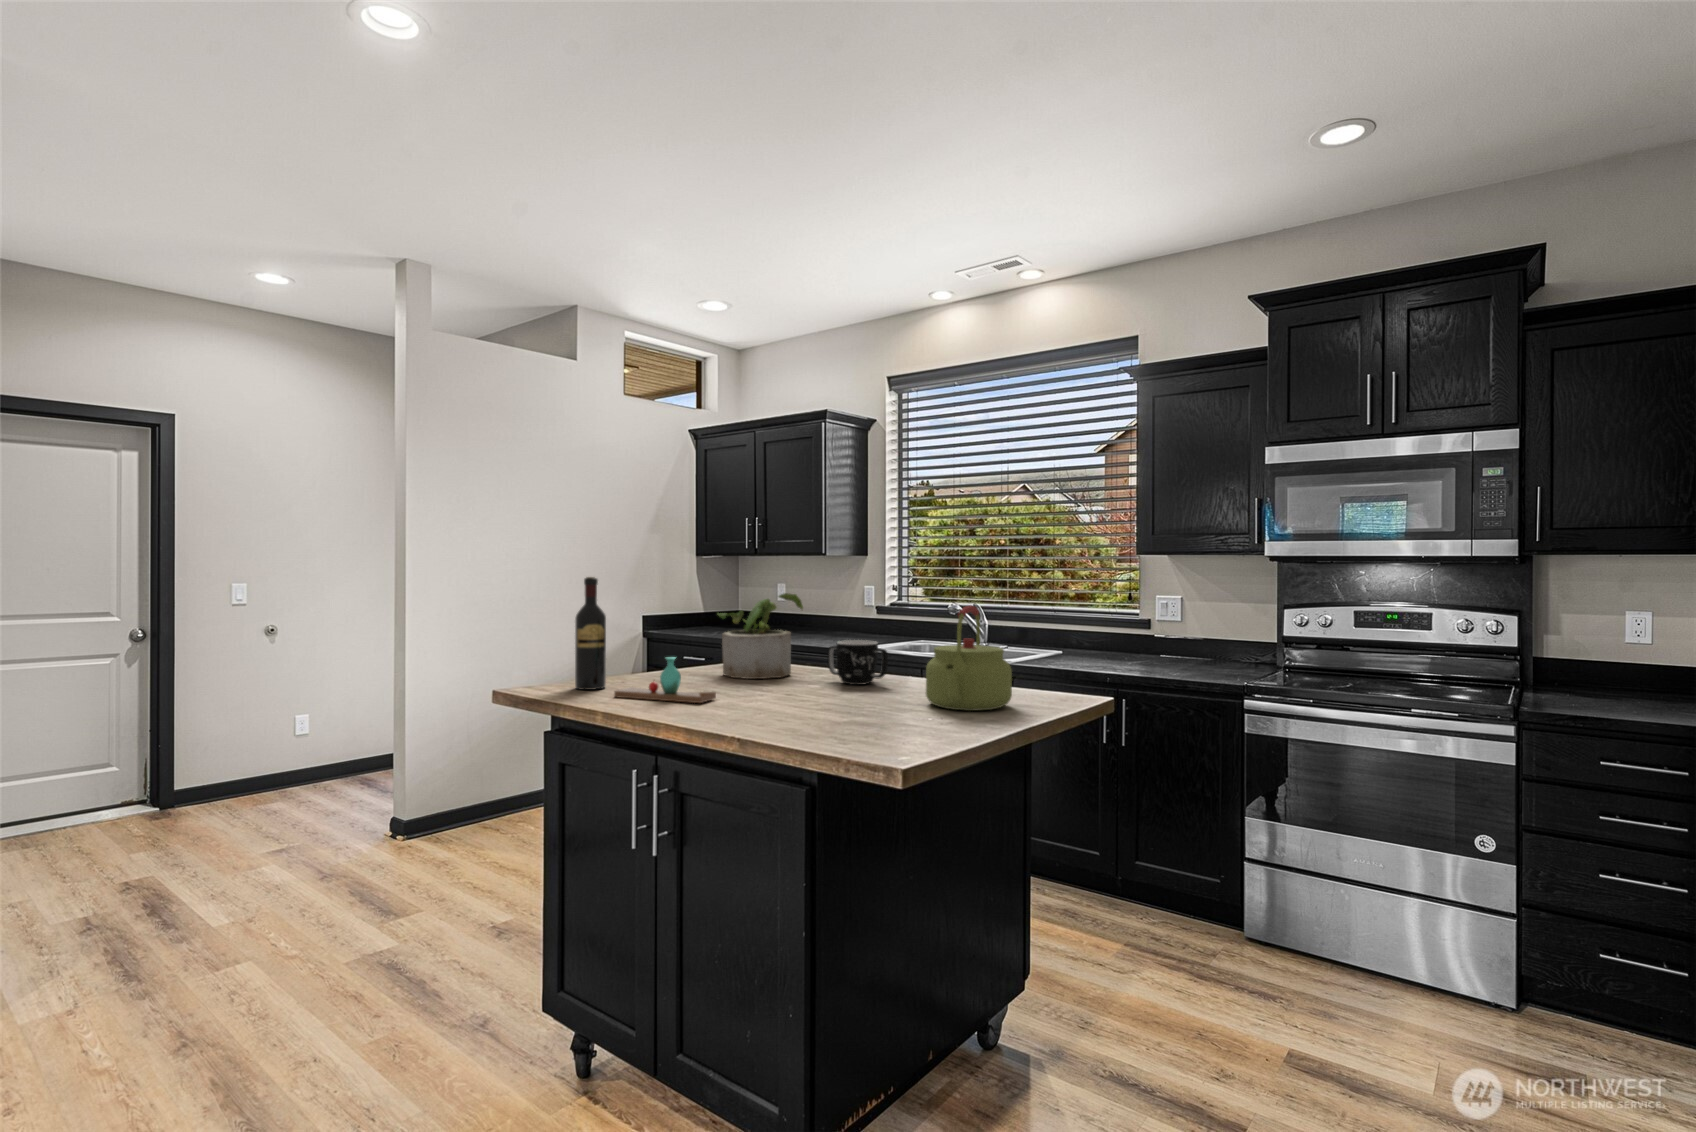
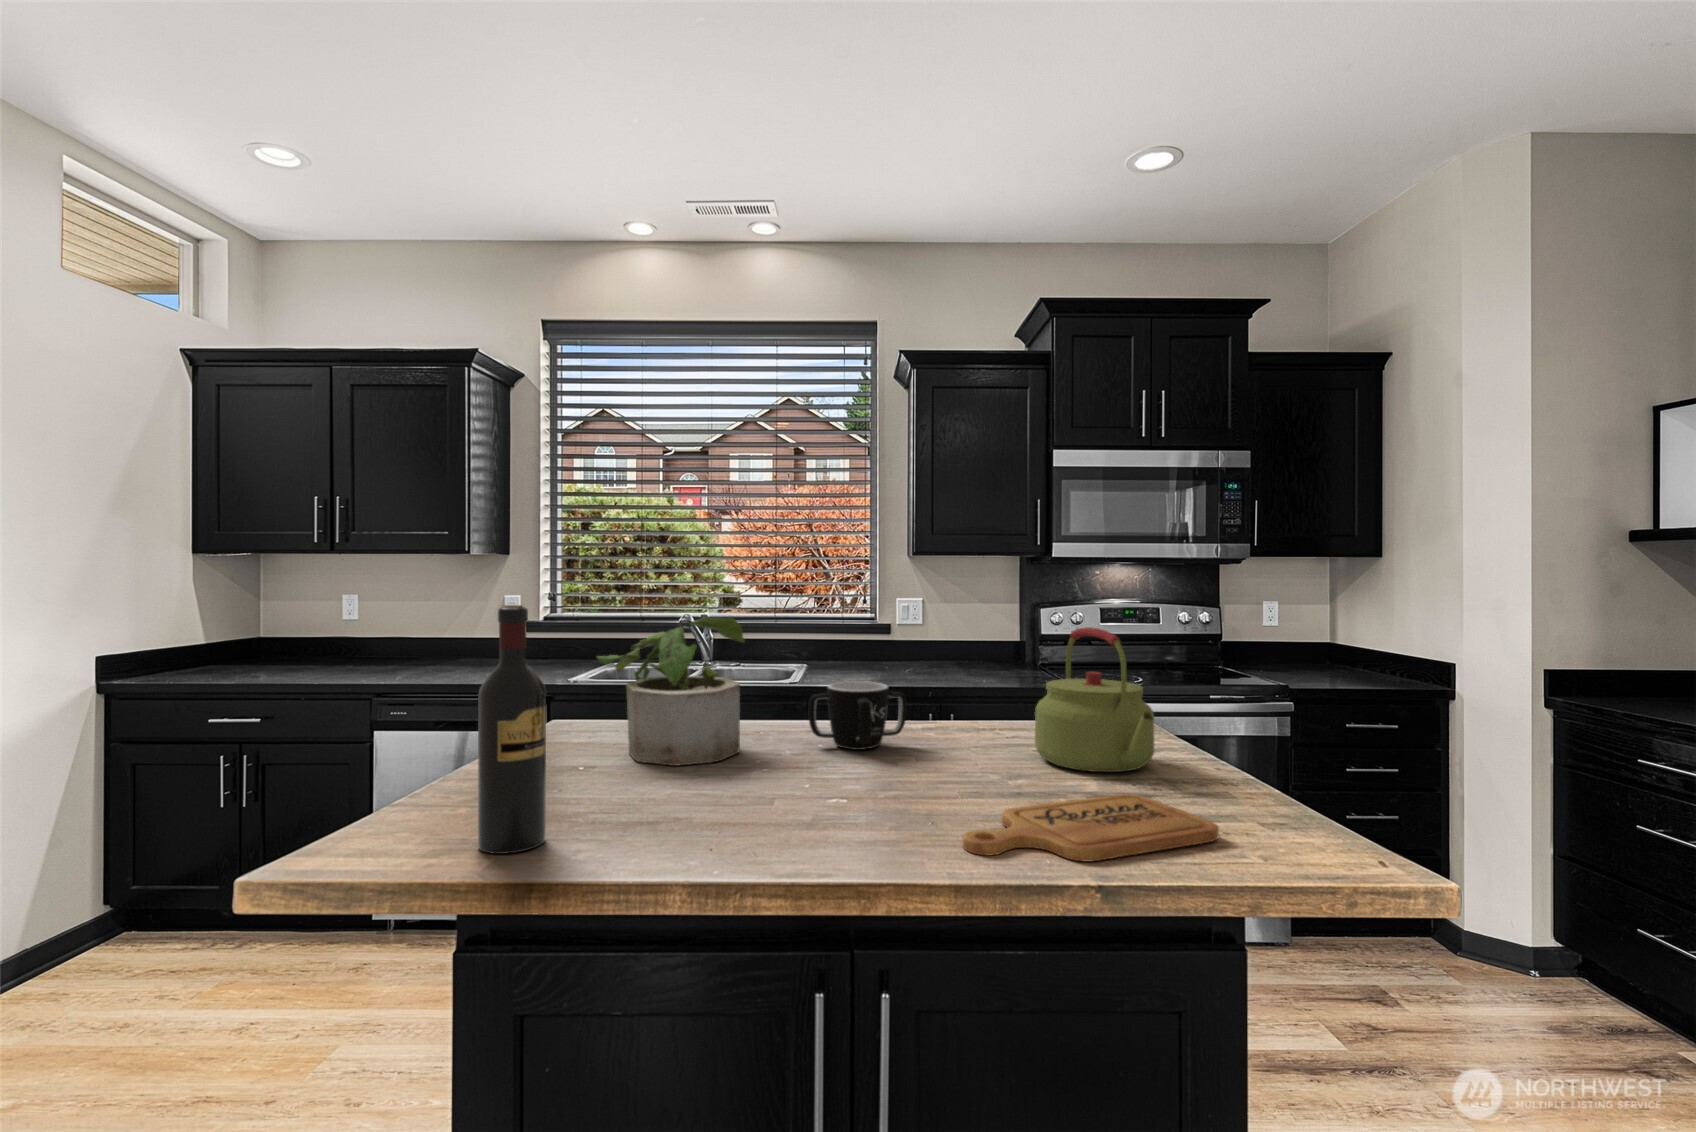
vase: present [614,657,716,703] -> none [631,755,832,858]
cutting board: none [738,705,893,731] -> present [963,794,1219,862]

